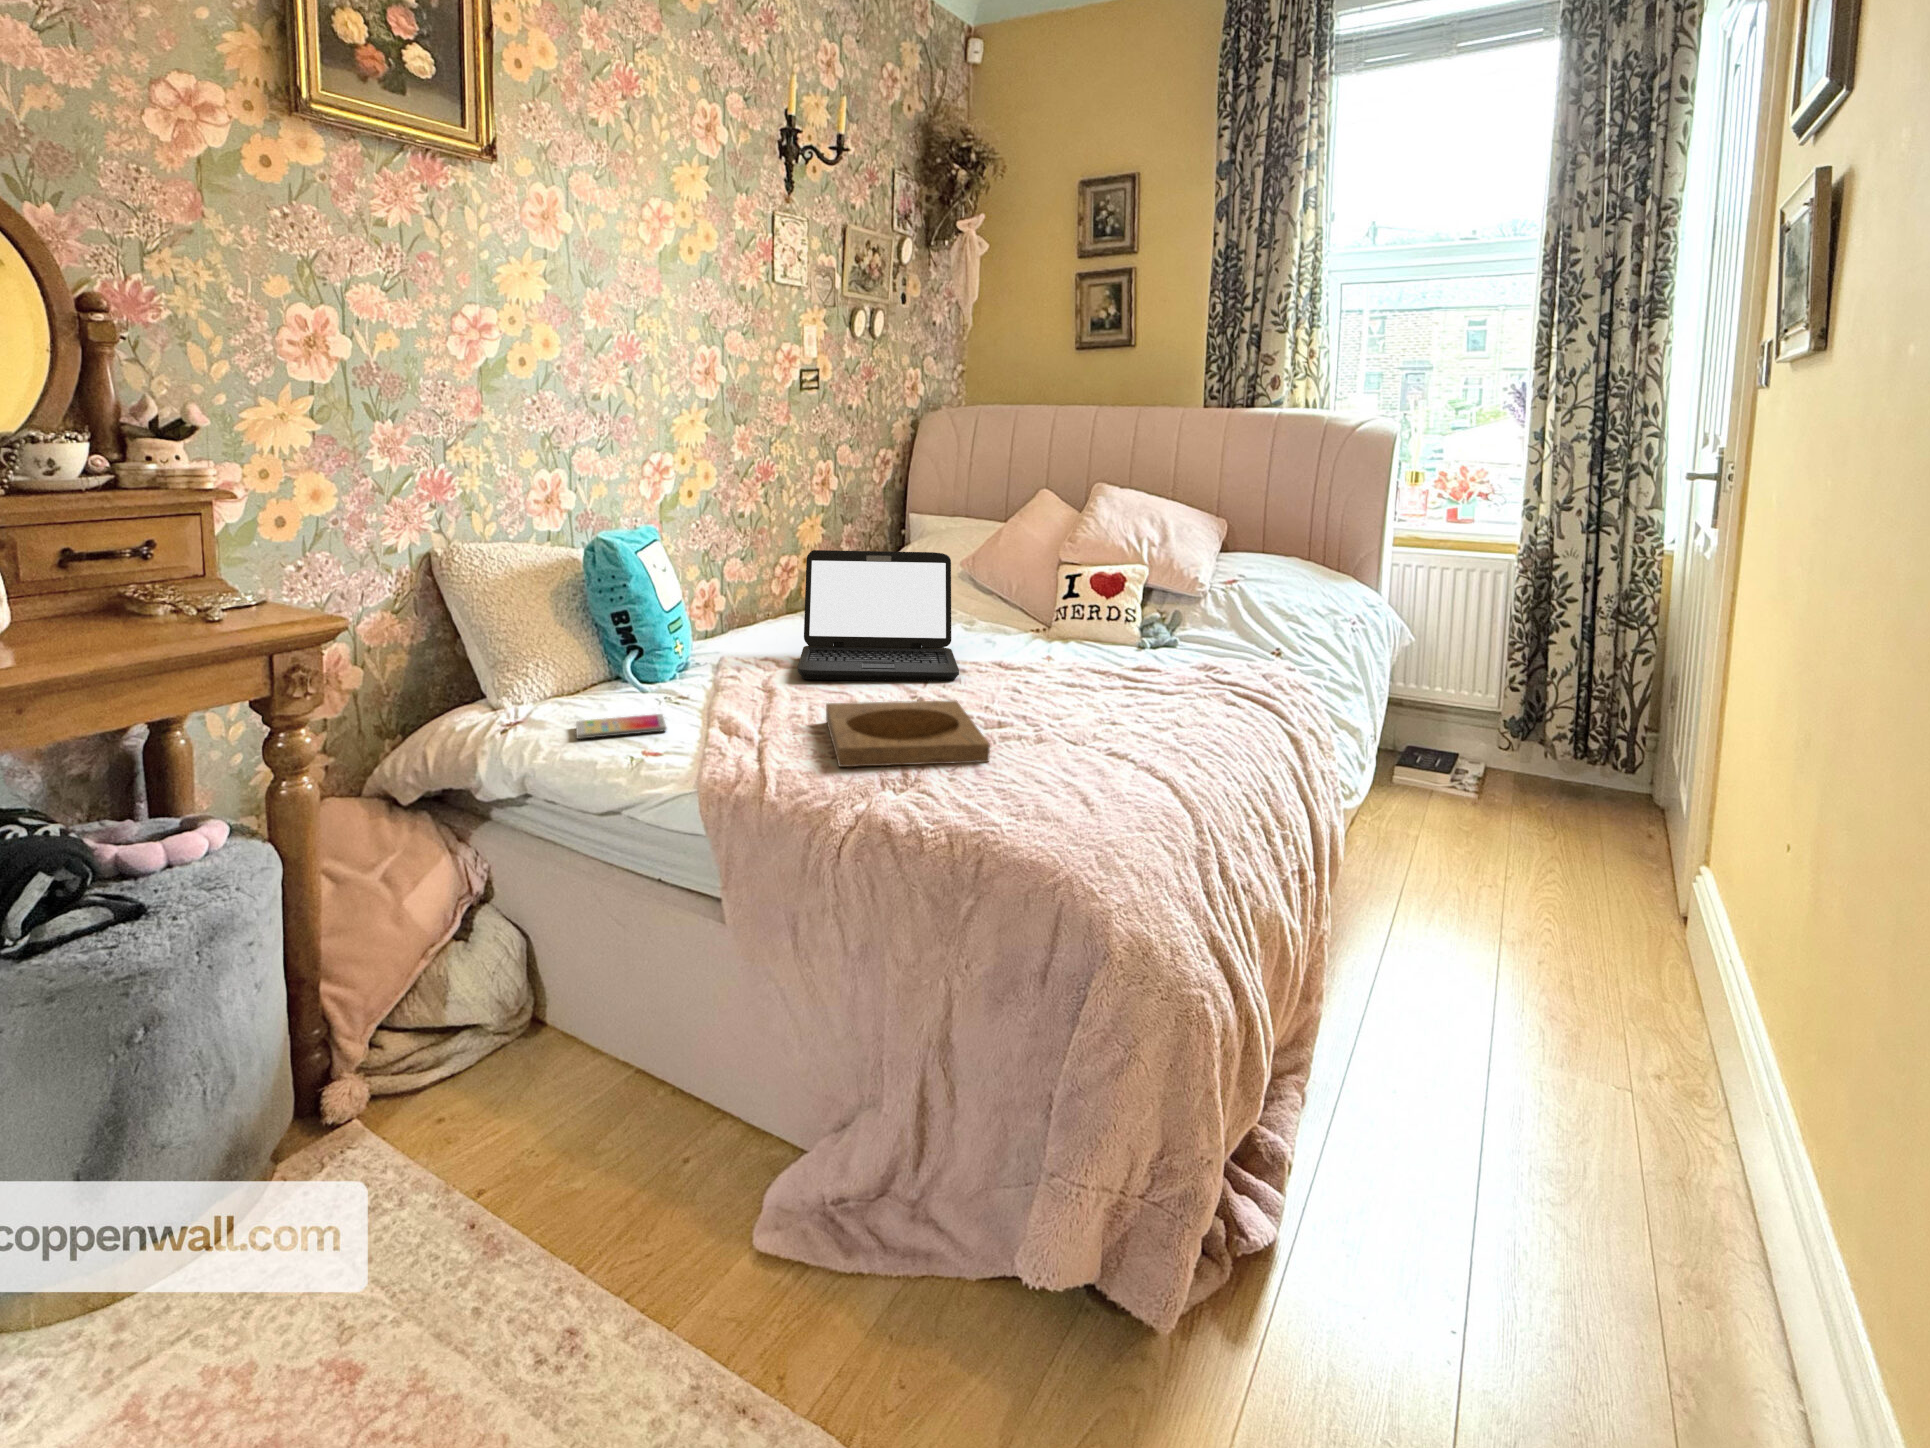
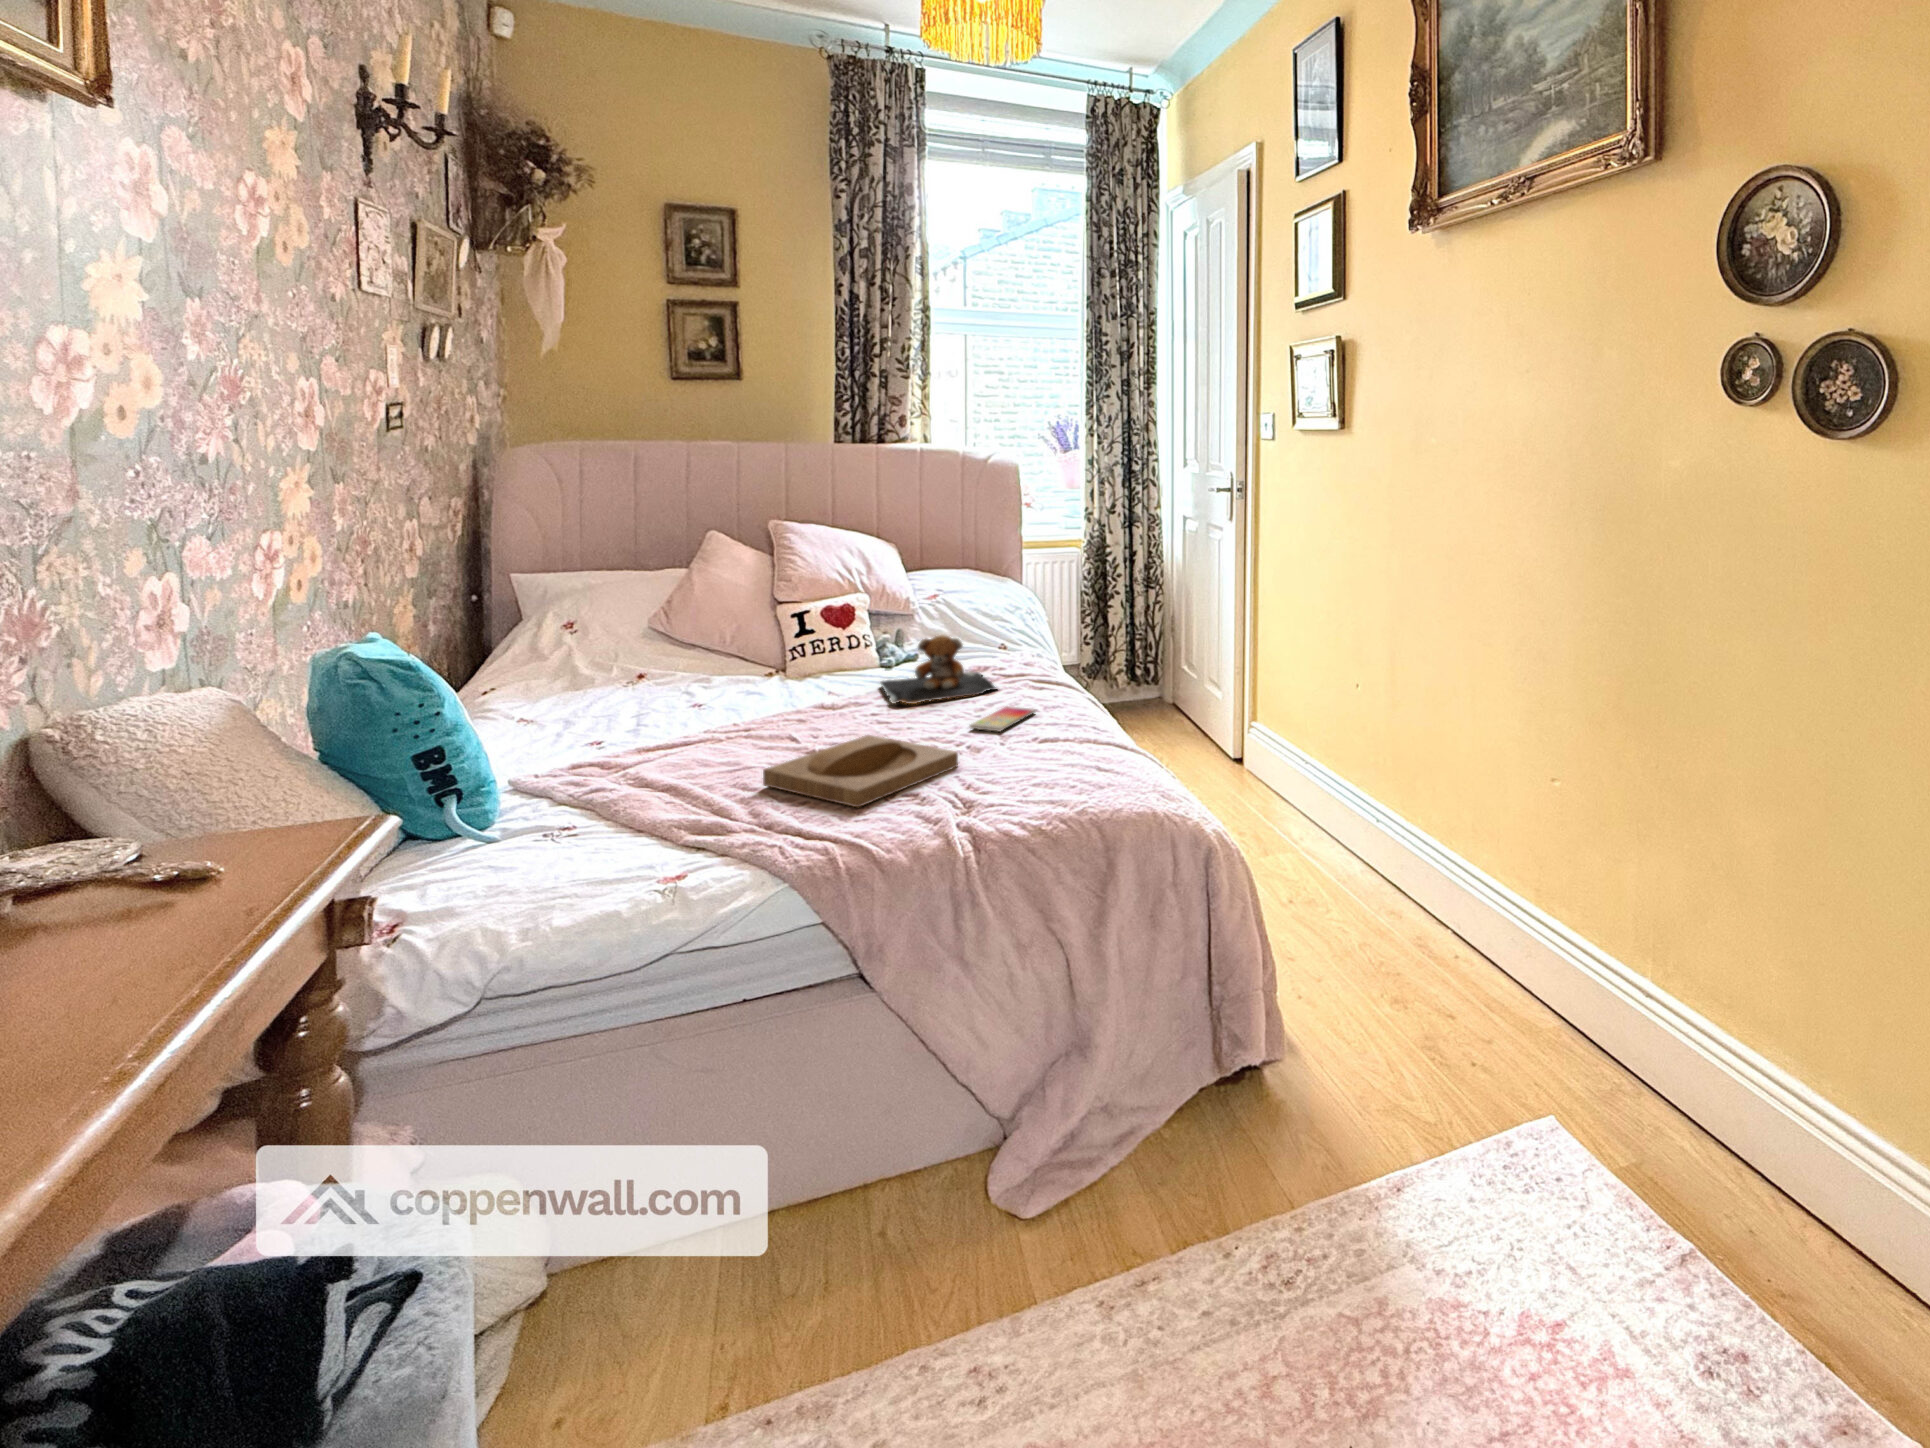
laptop: present [798,550,959,681] -> none [577,610,809,767]
teddy bear: none [1050,615,1193,695] -> present [881,635,996,704]
smartphone: present [576,714,666,739] -> present [970,706,1036,732]

